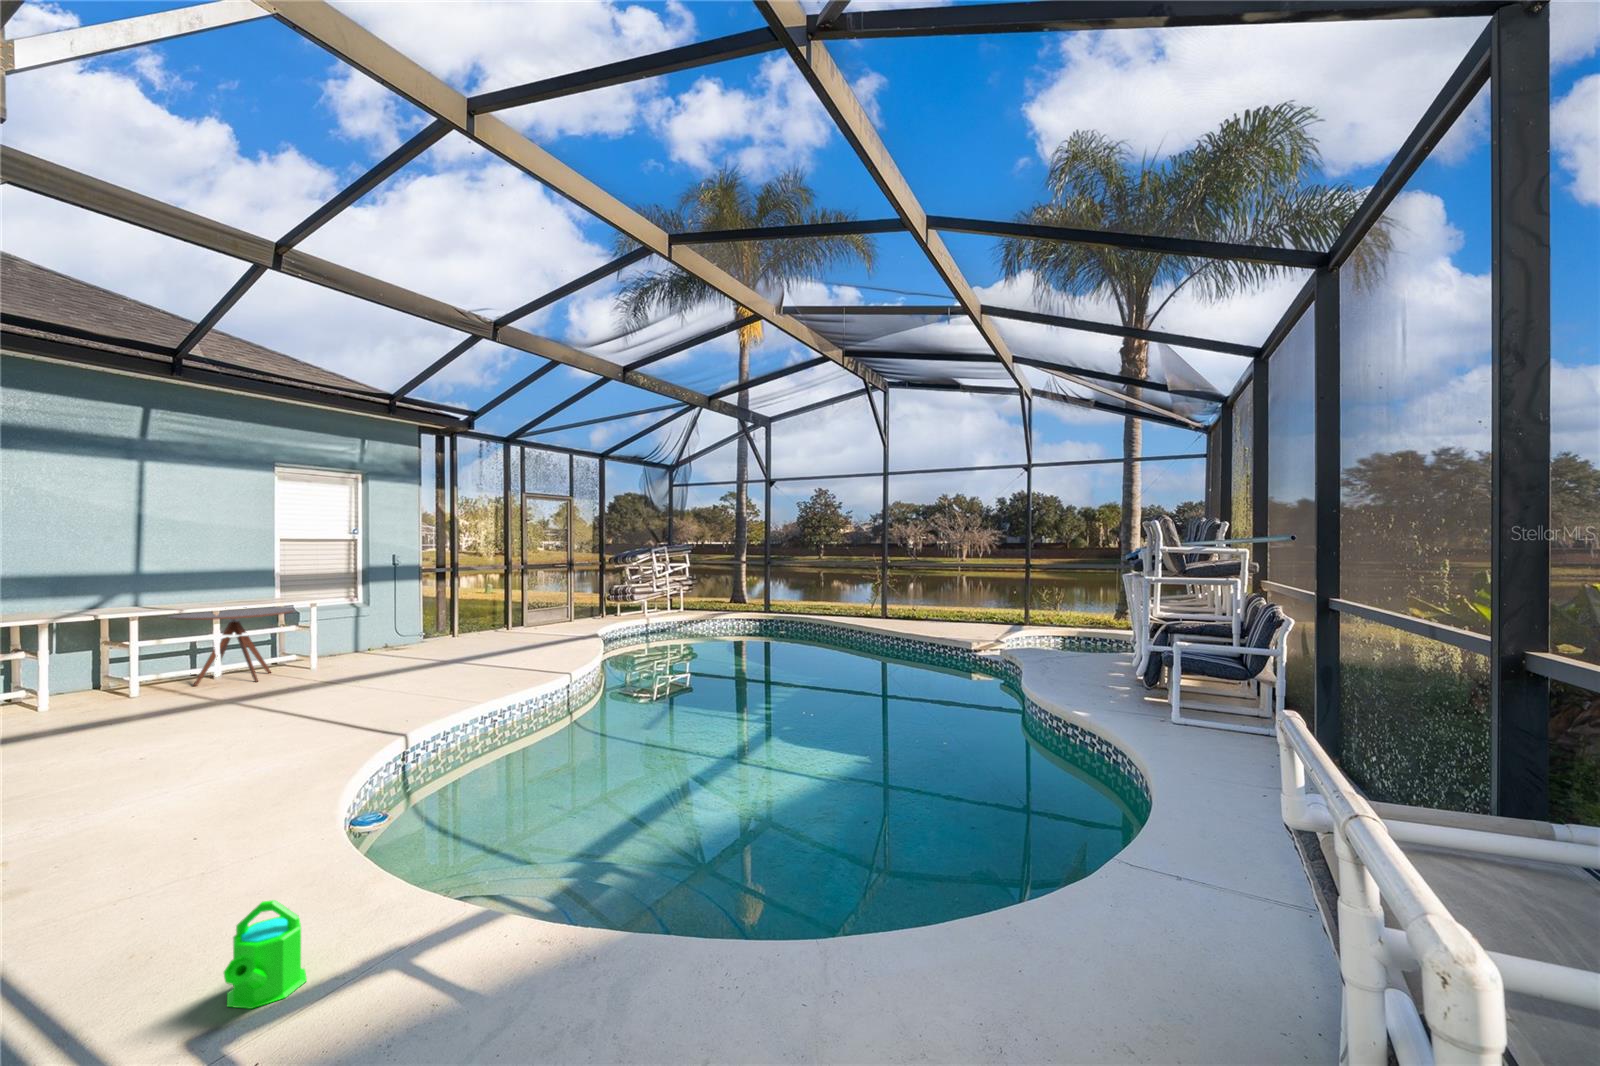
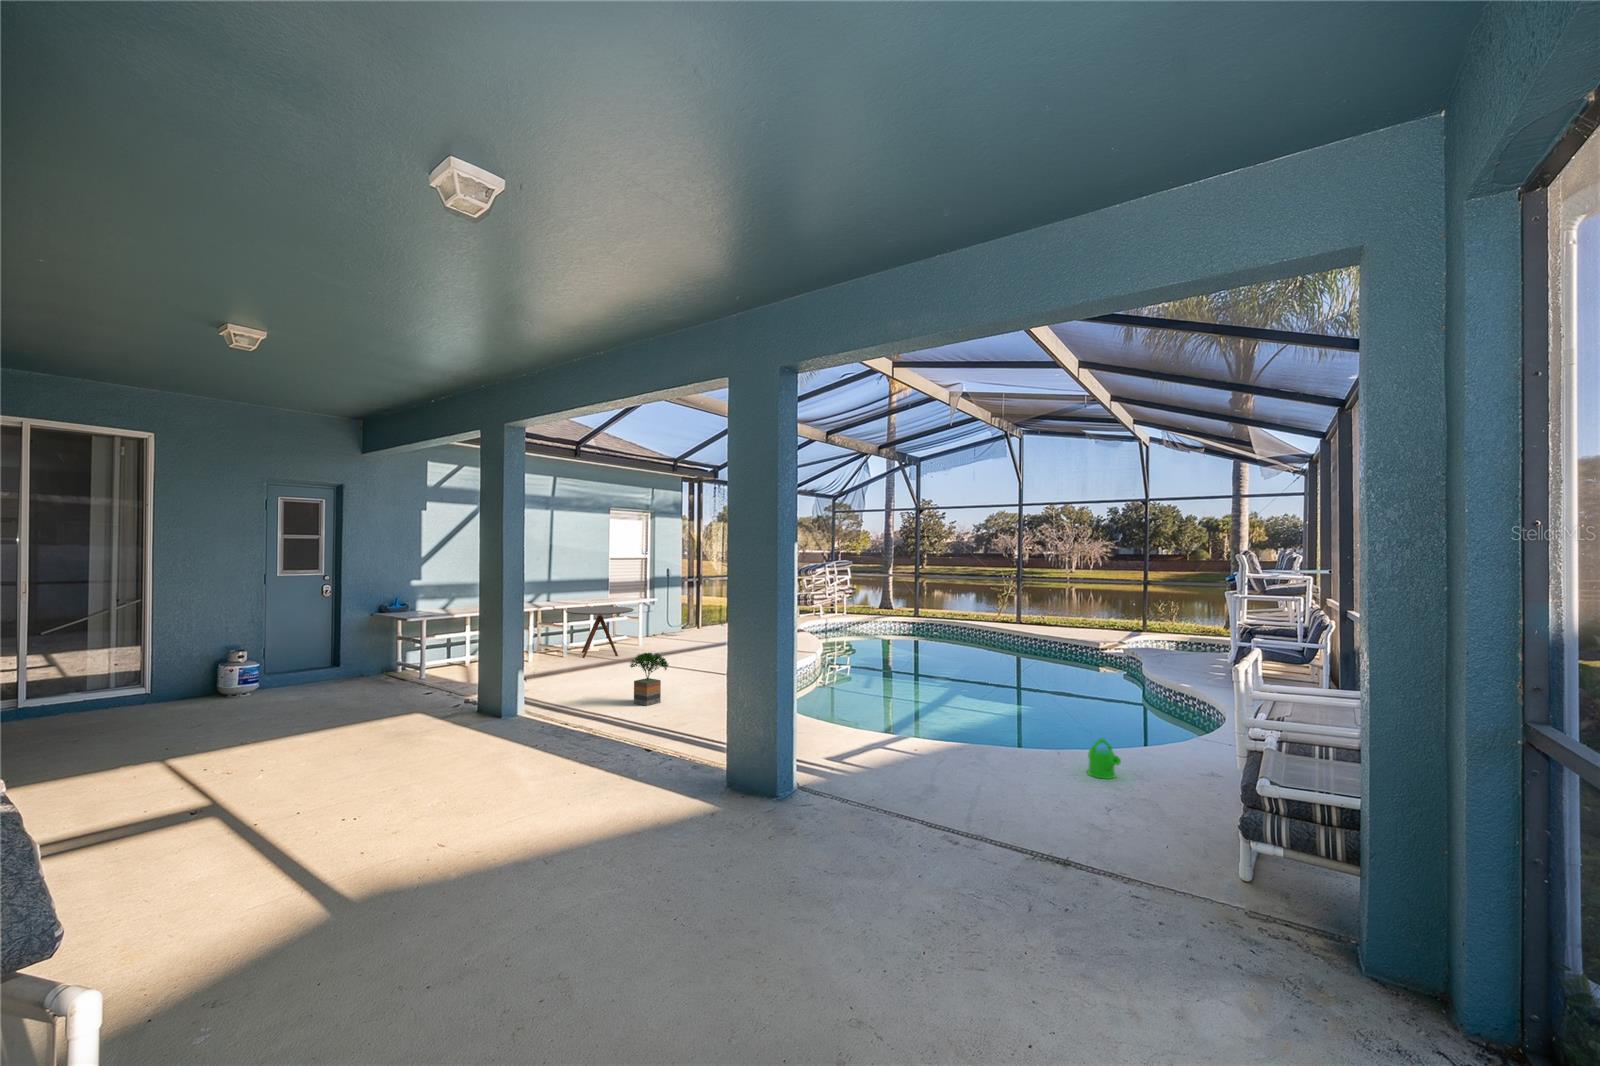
potted tree: none [76,688,172,793] -> present [630,653,668,706]
watering can: present [224,900,307,1009] -> present [1087,738,1121,779]

